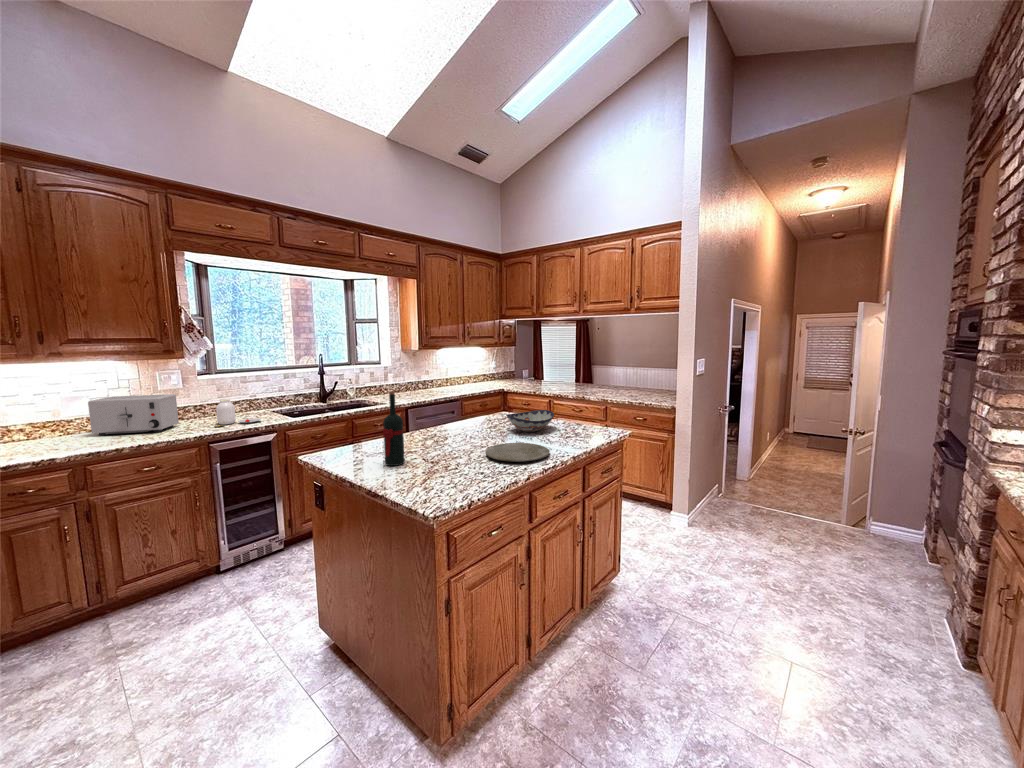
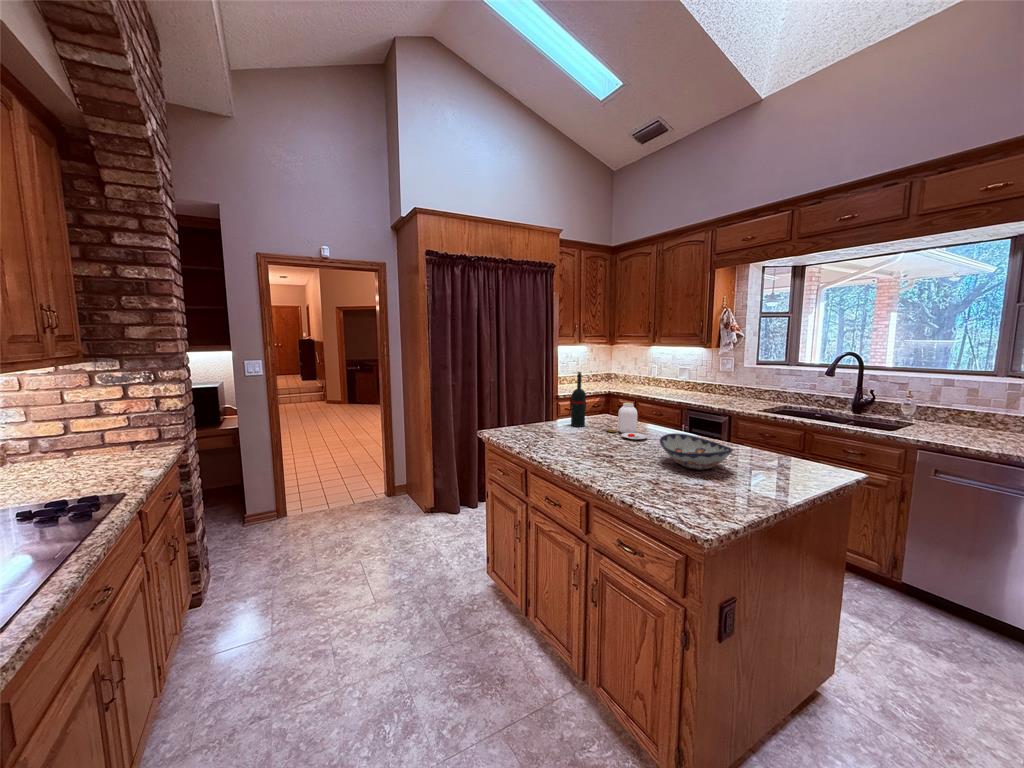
toaster: present [88,394,179,435] -> none [675,370,711,397]
jar: present [214,400,261,427] -> present [607,403,647,439]
plate: present [485,443,550,461] -> none [546,438,612,457]

